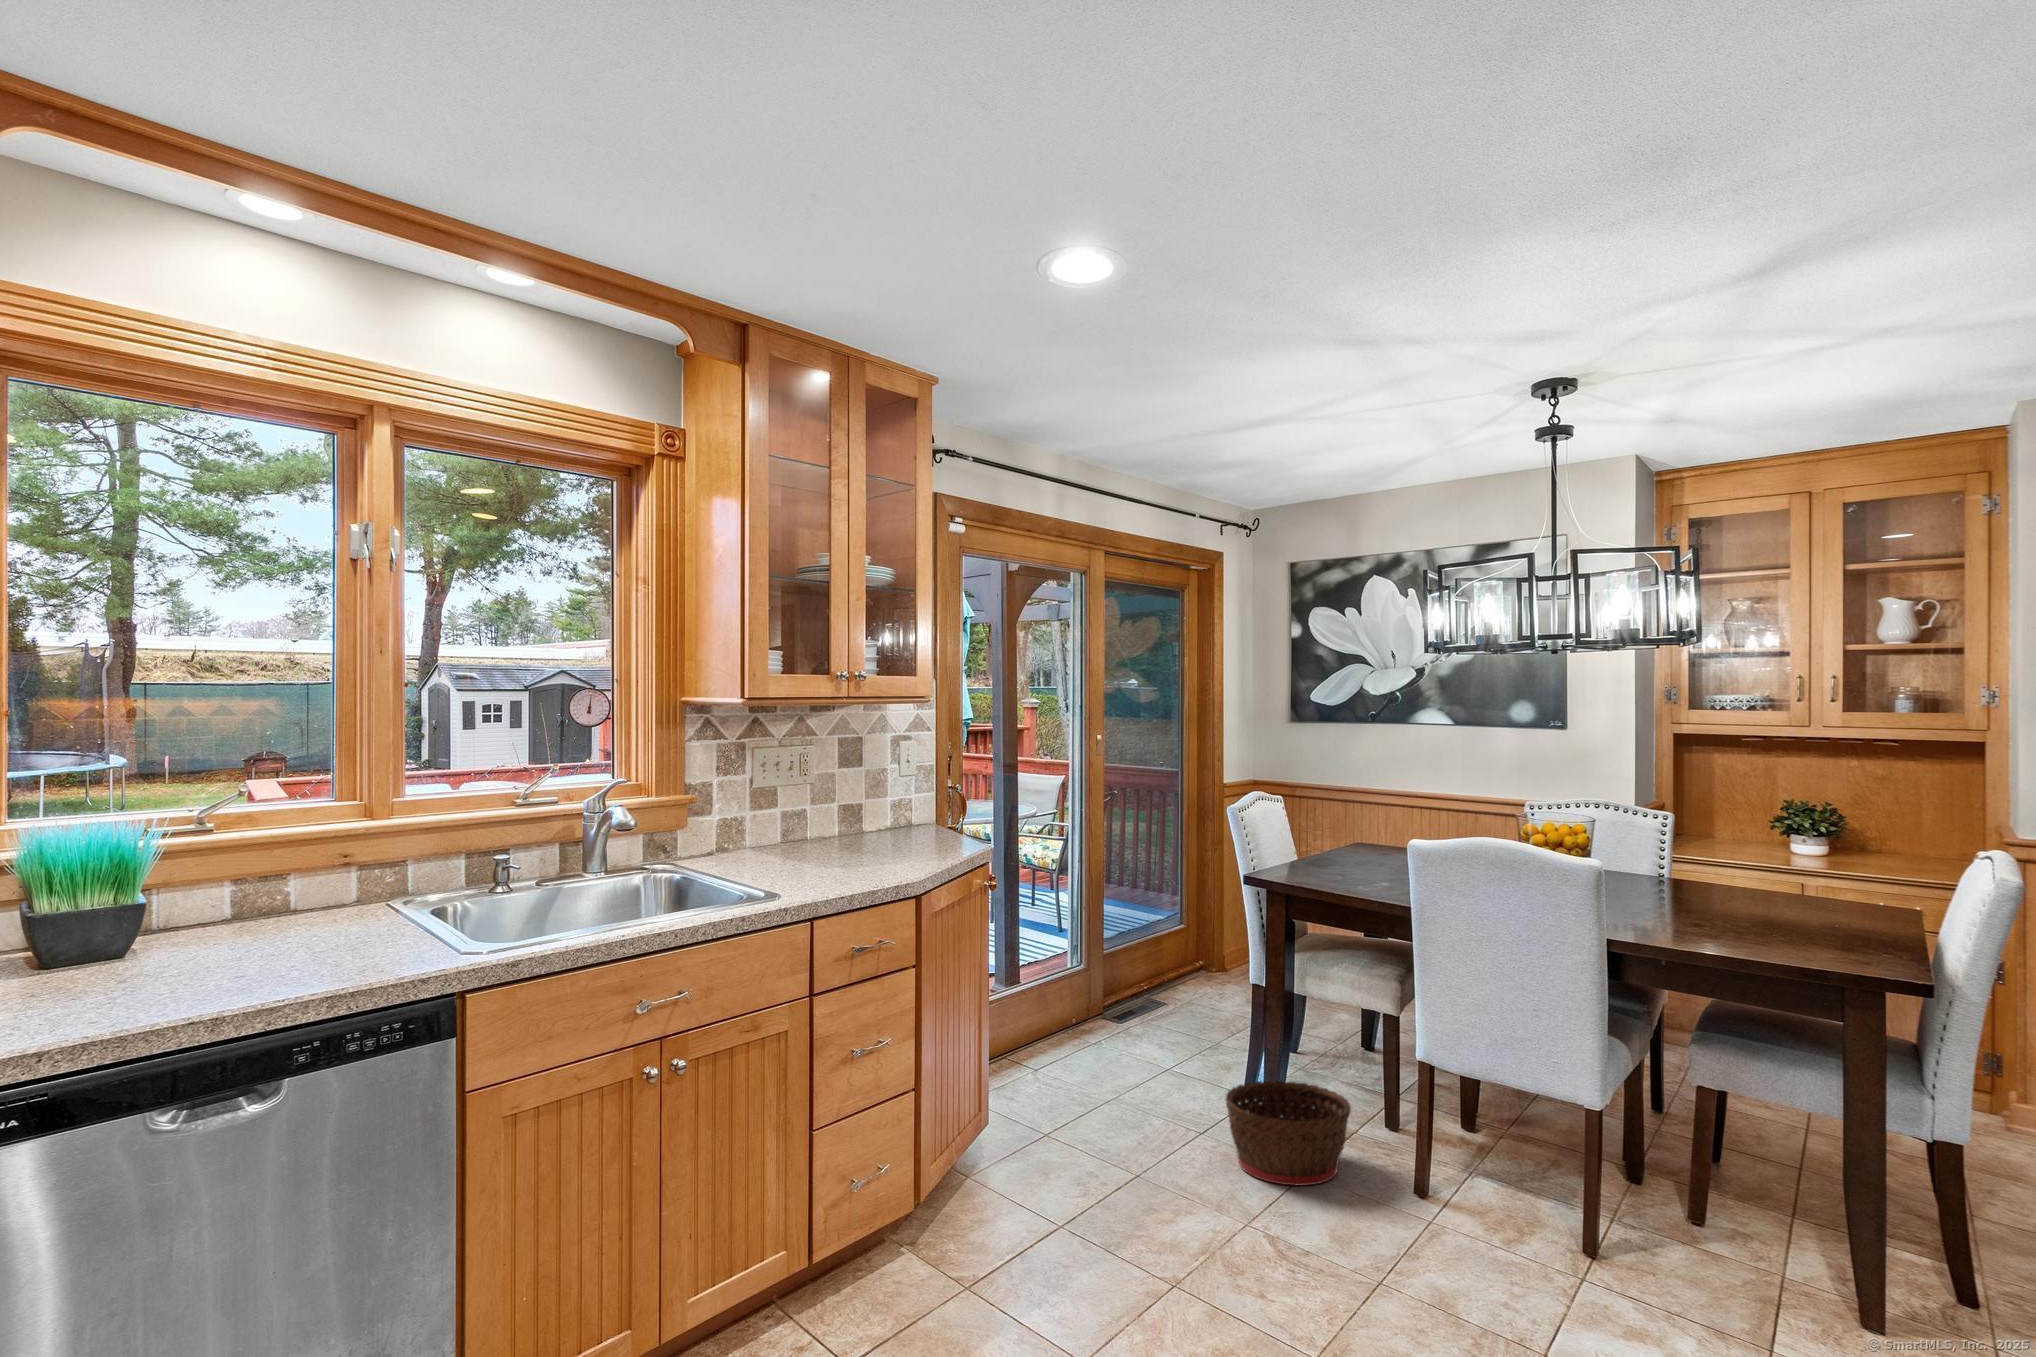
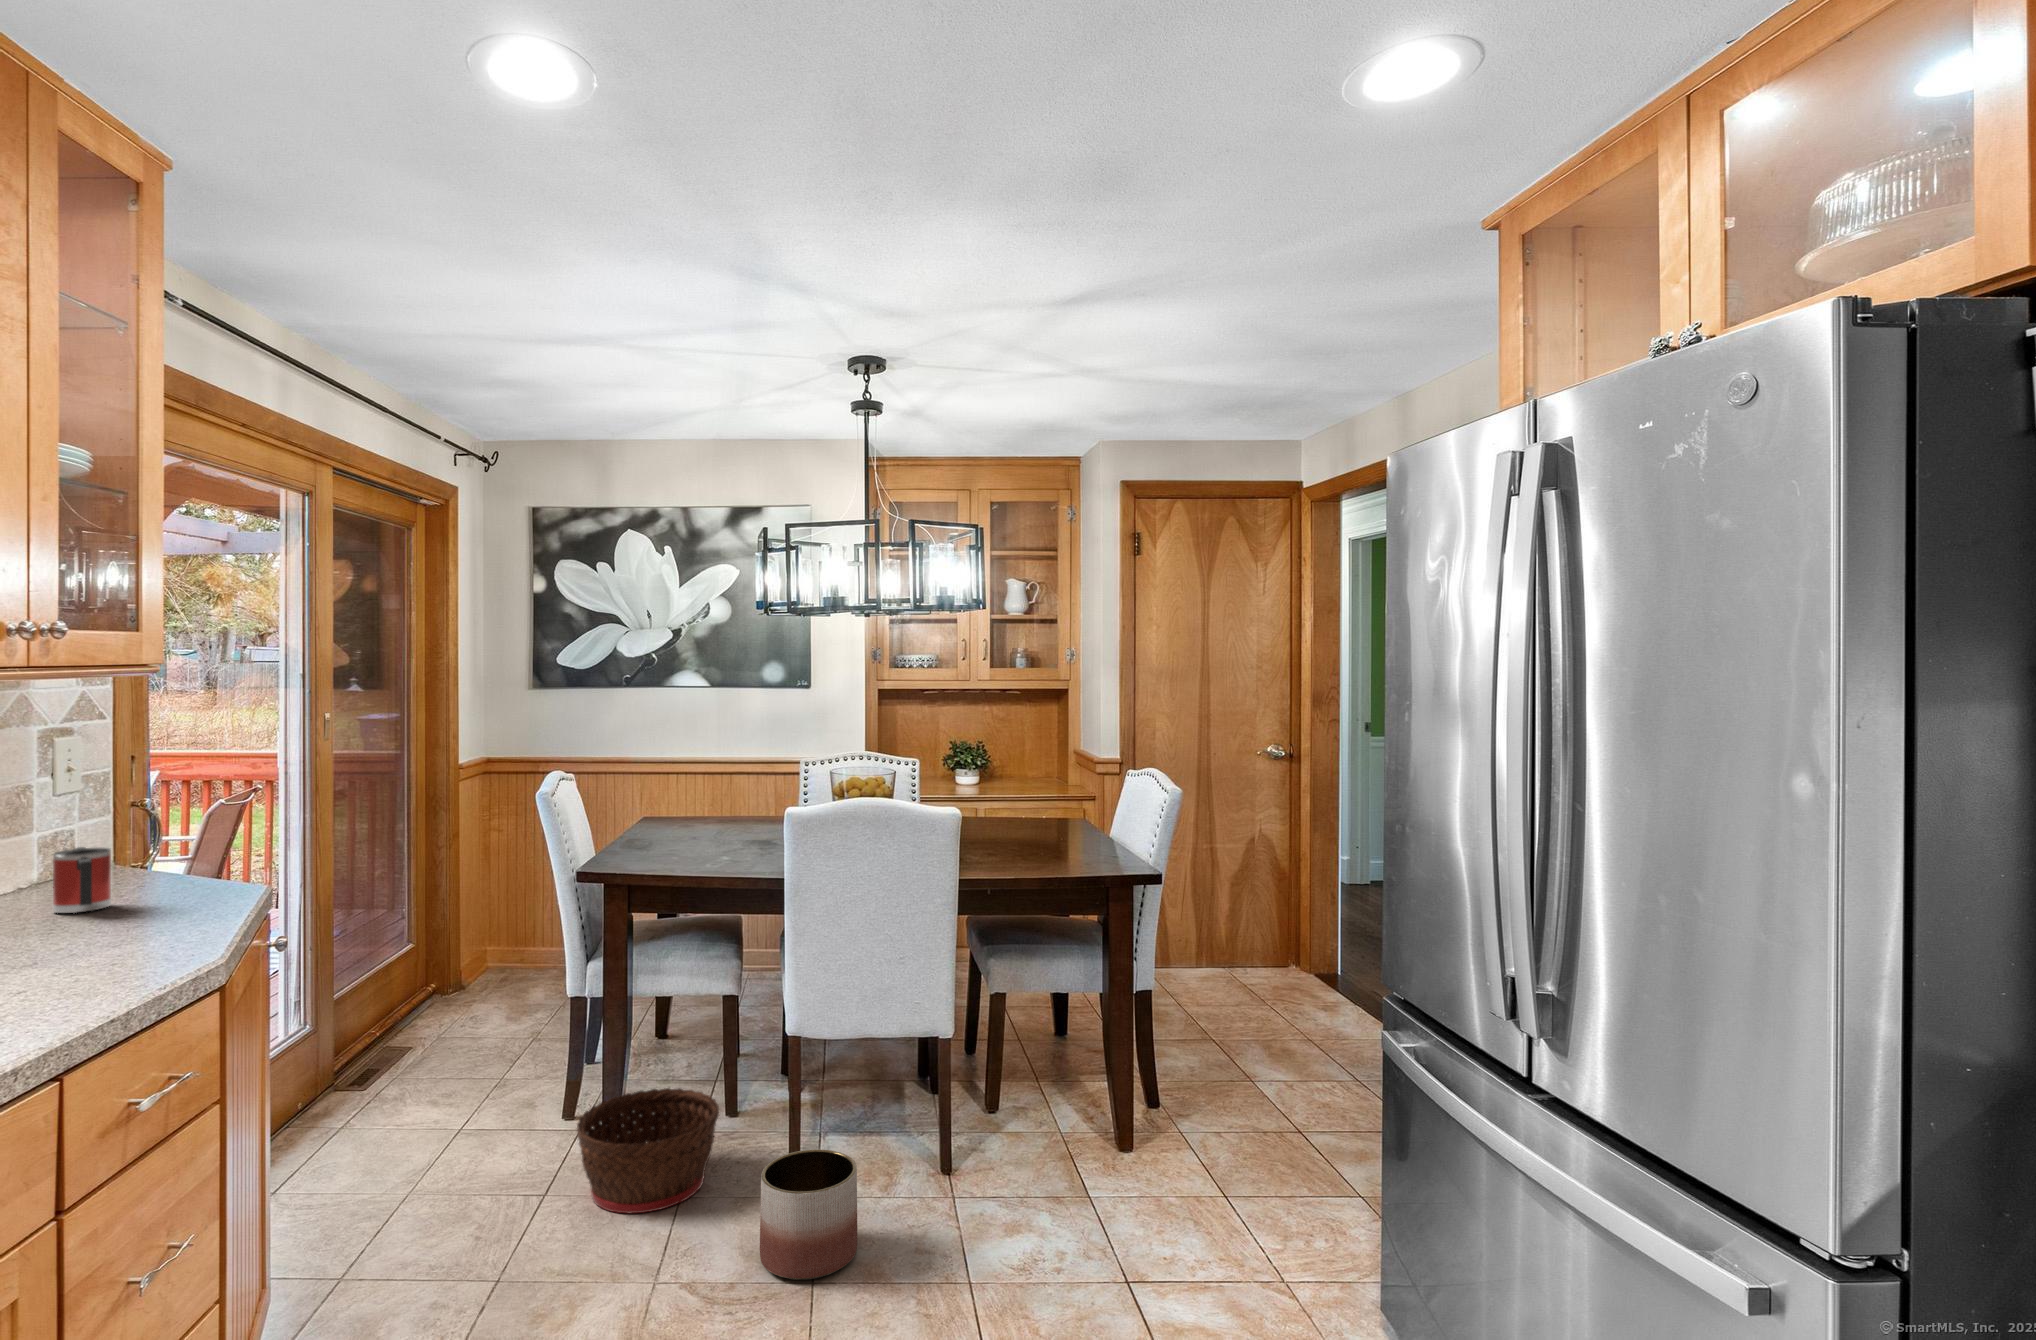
mug: none [877,807,906,847] -> present [53,847,111,913]
planter: none [1342,1159,1440,1281] -> present [760,1149,858,1280]

